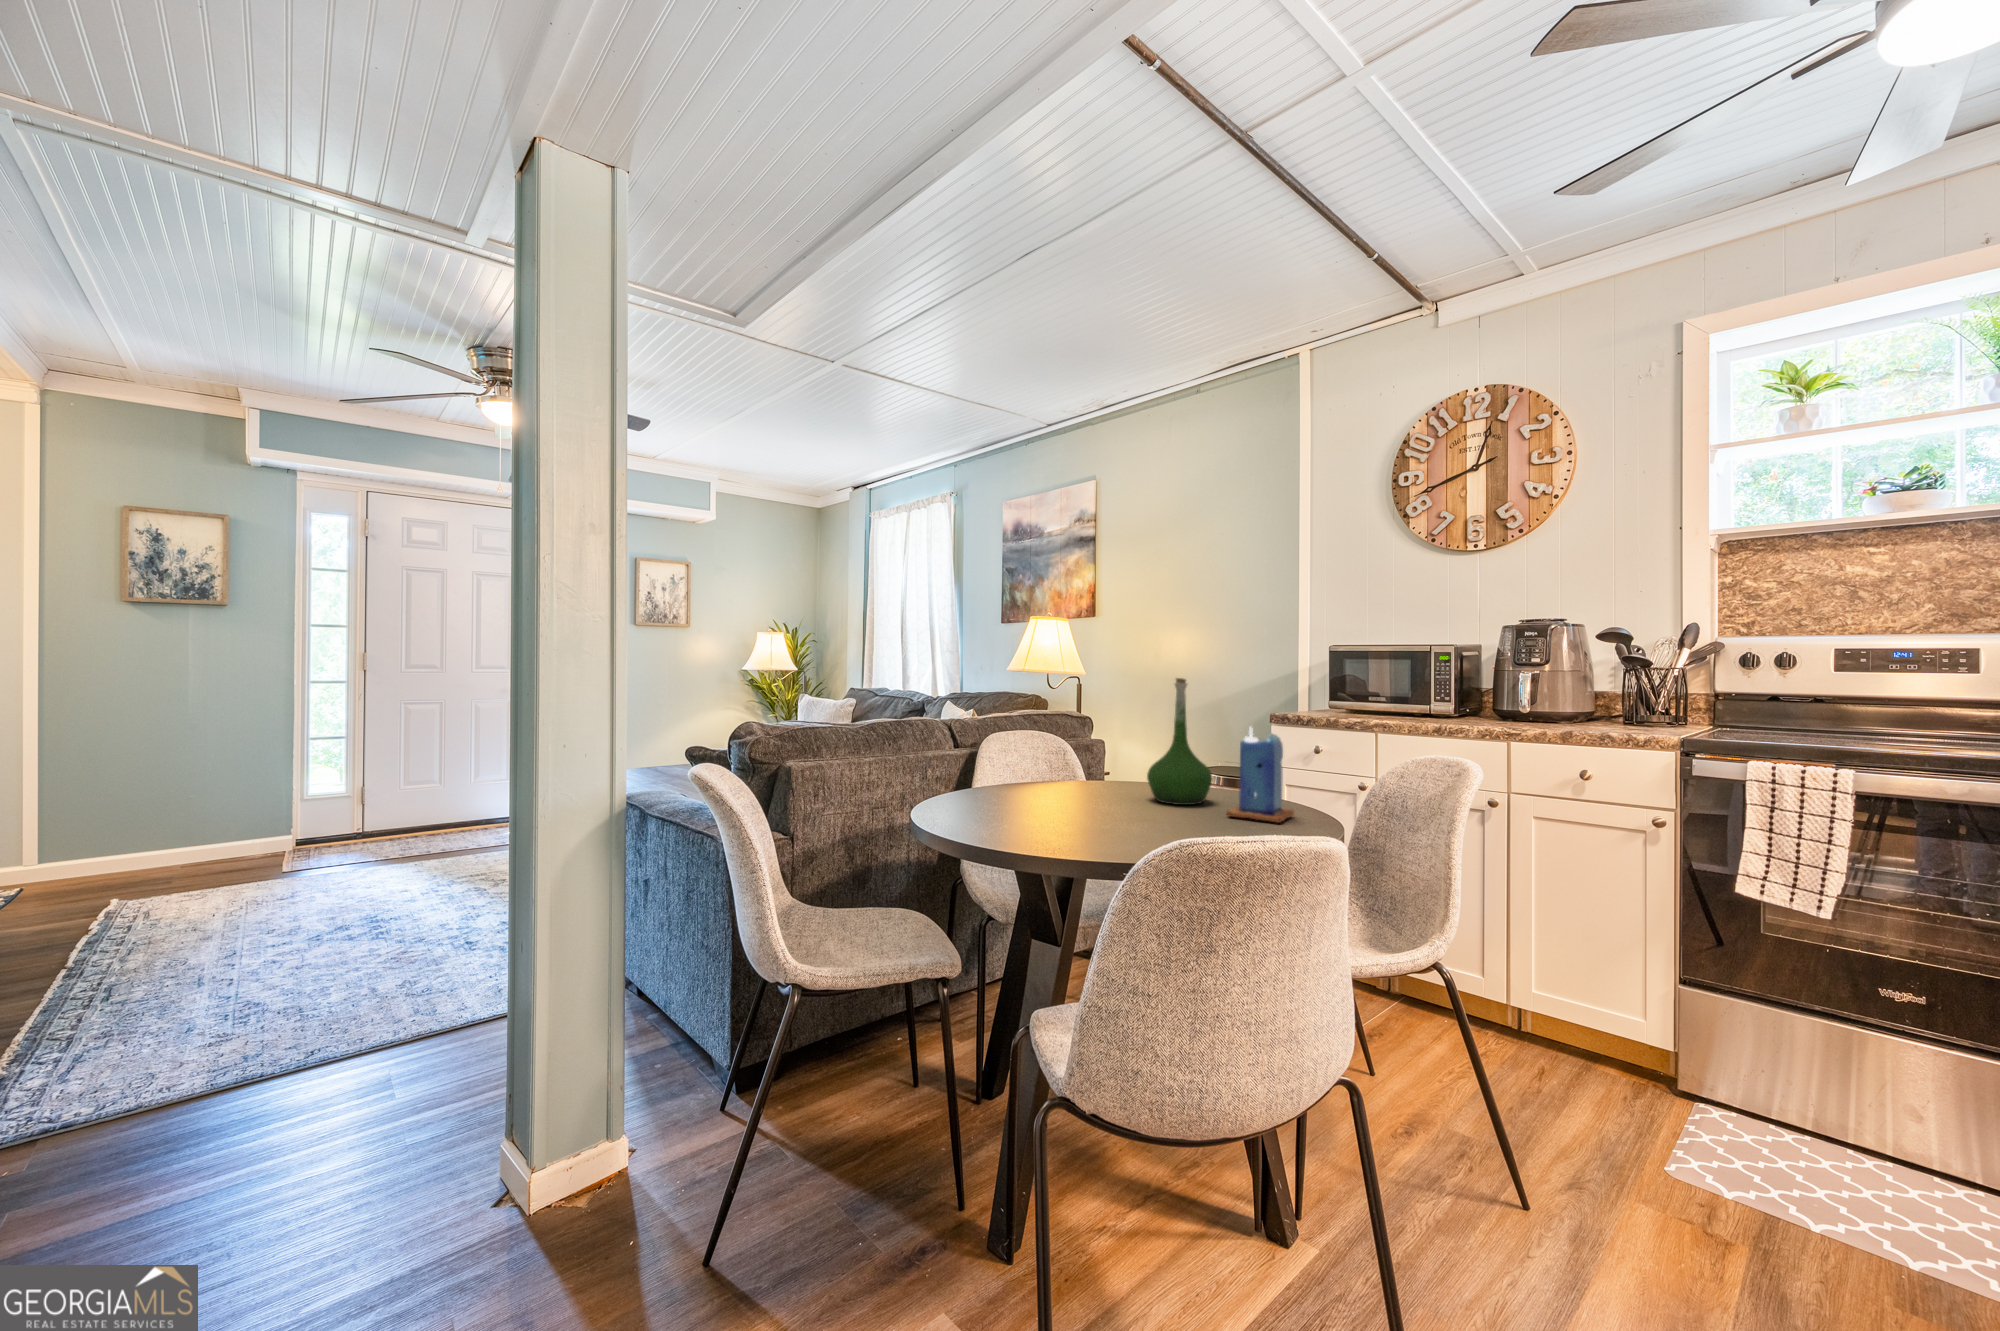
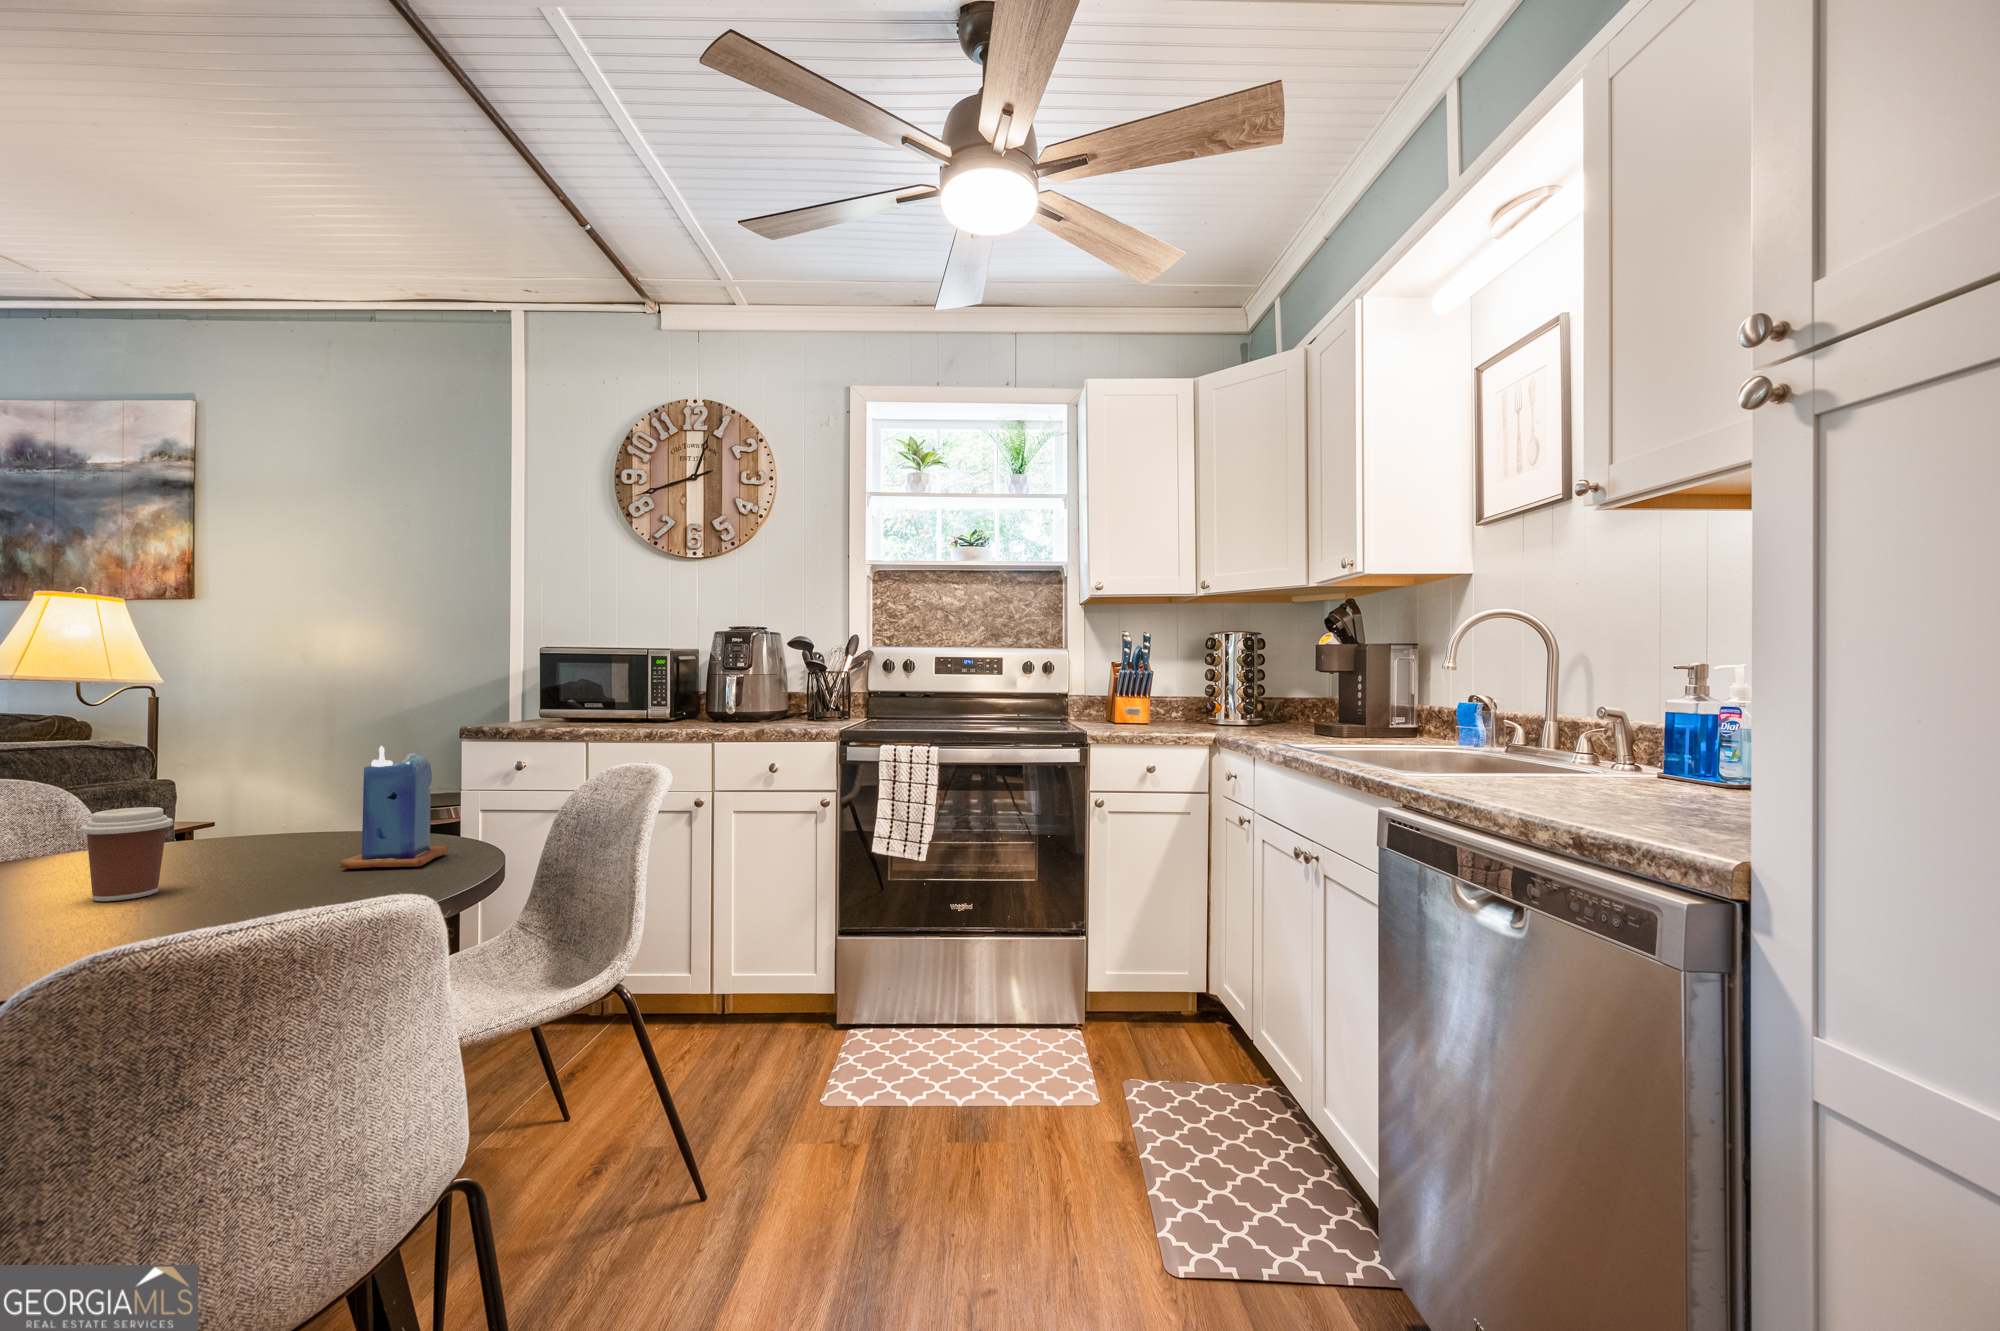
vase: present [1147,678,1213,805] -> none [208,684,330,865]
coffee cup: none [1097,757,1138,816] -> present [80,807,173,901]

